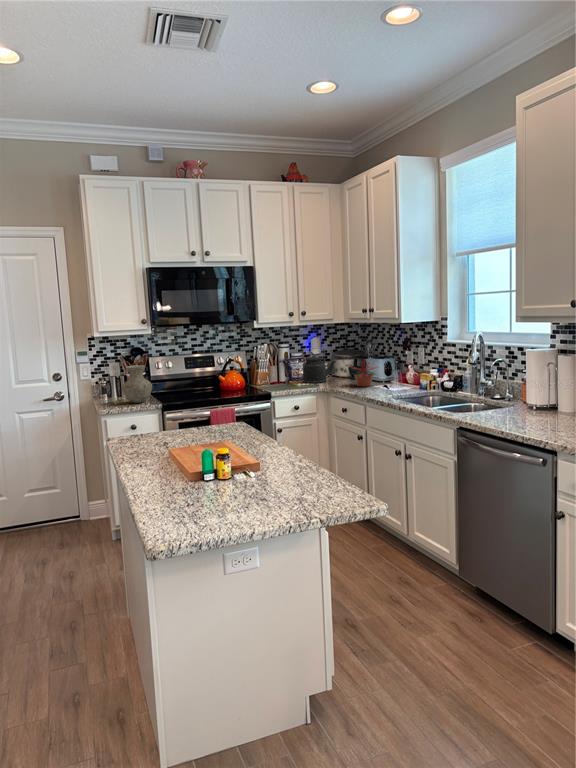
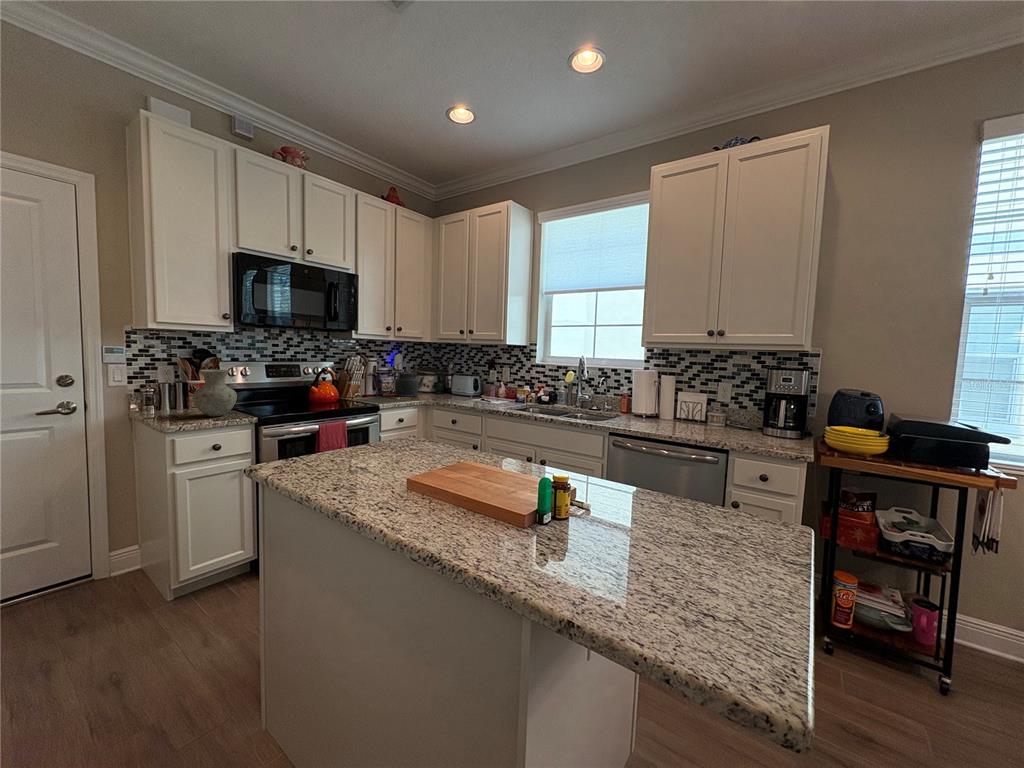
potted plant: present [353,359,377,386] -> none [445,374,477,400]

